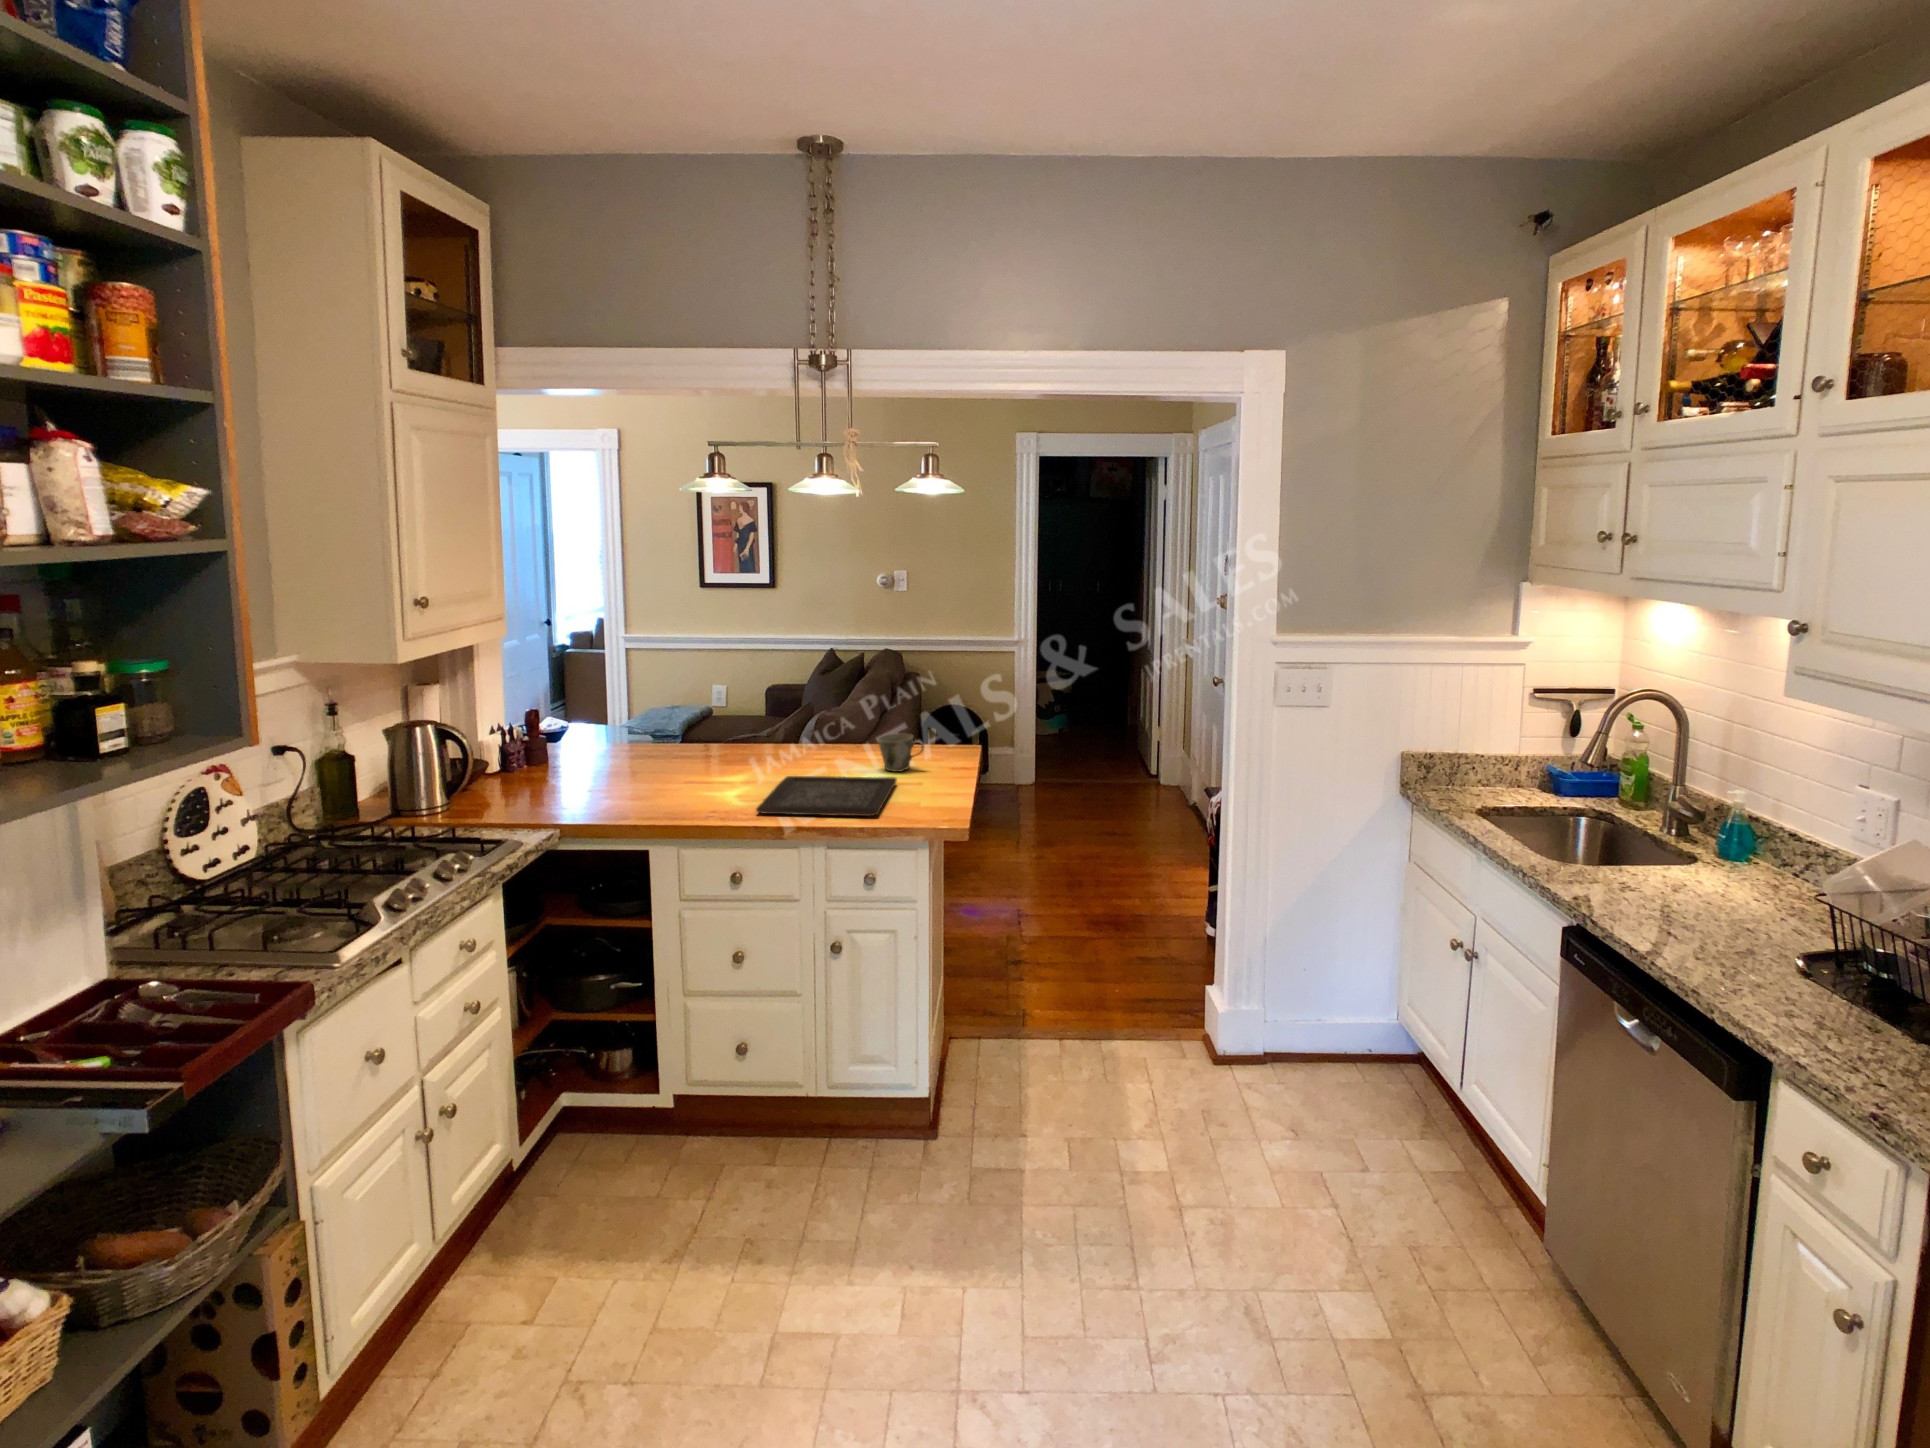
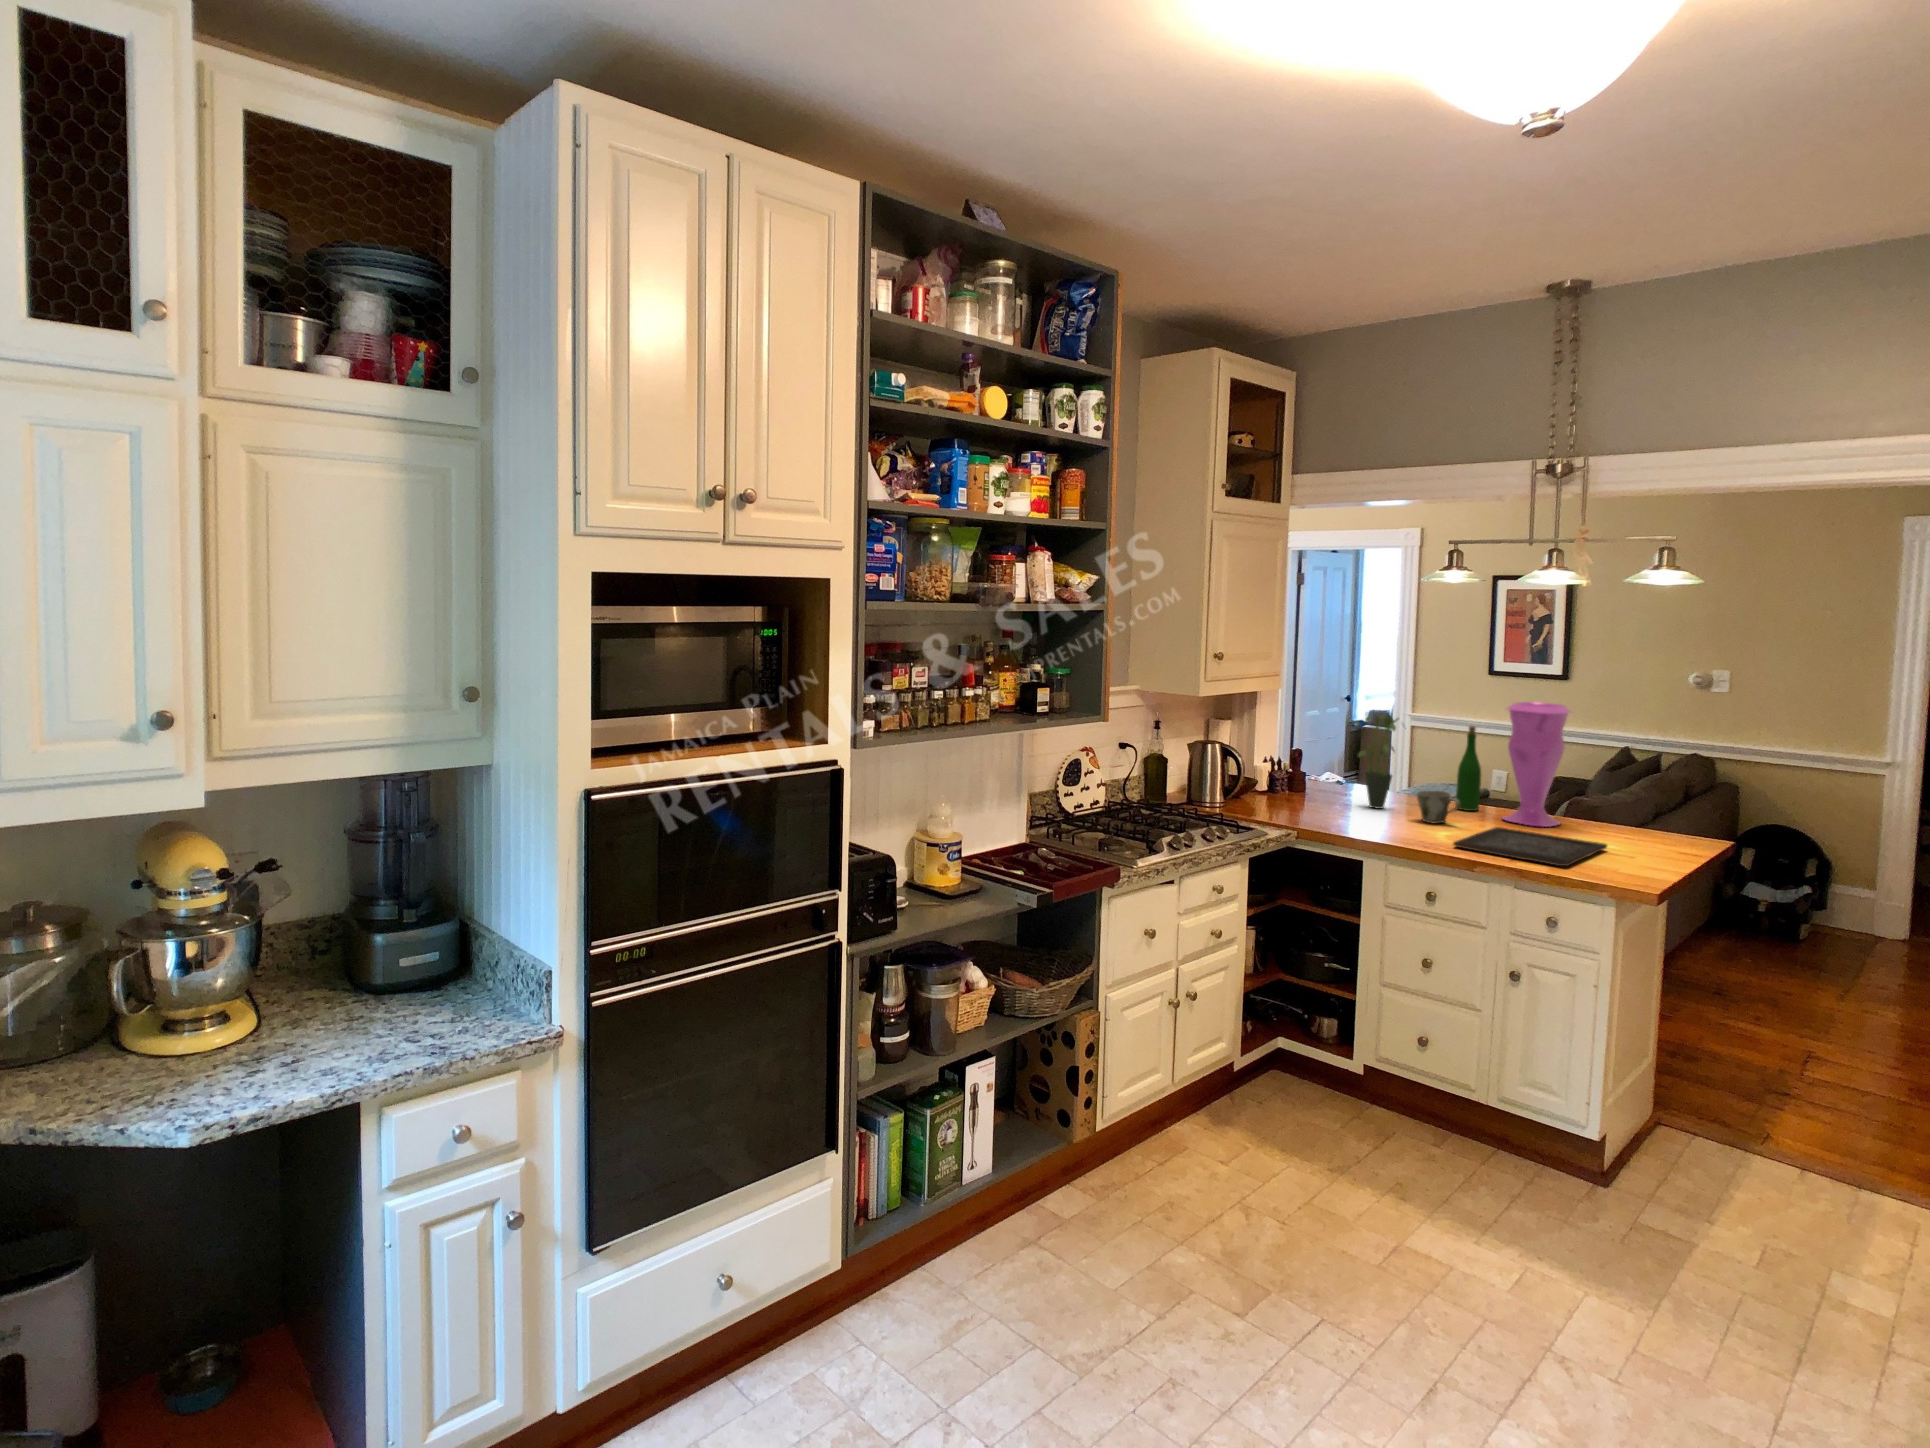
vase: none [777,628,842,766] -> present [1503,702,1572,827]
potted plant: none [619,652,674,774] -> present [1358,710,1406,809]
wine bottle: none [729,659,755,758] -> present [1456,726,1481,811]
mug: present [878,733,924,772] -> present [1417,791,1460,823]

